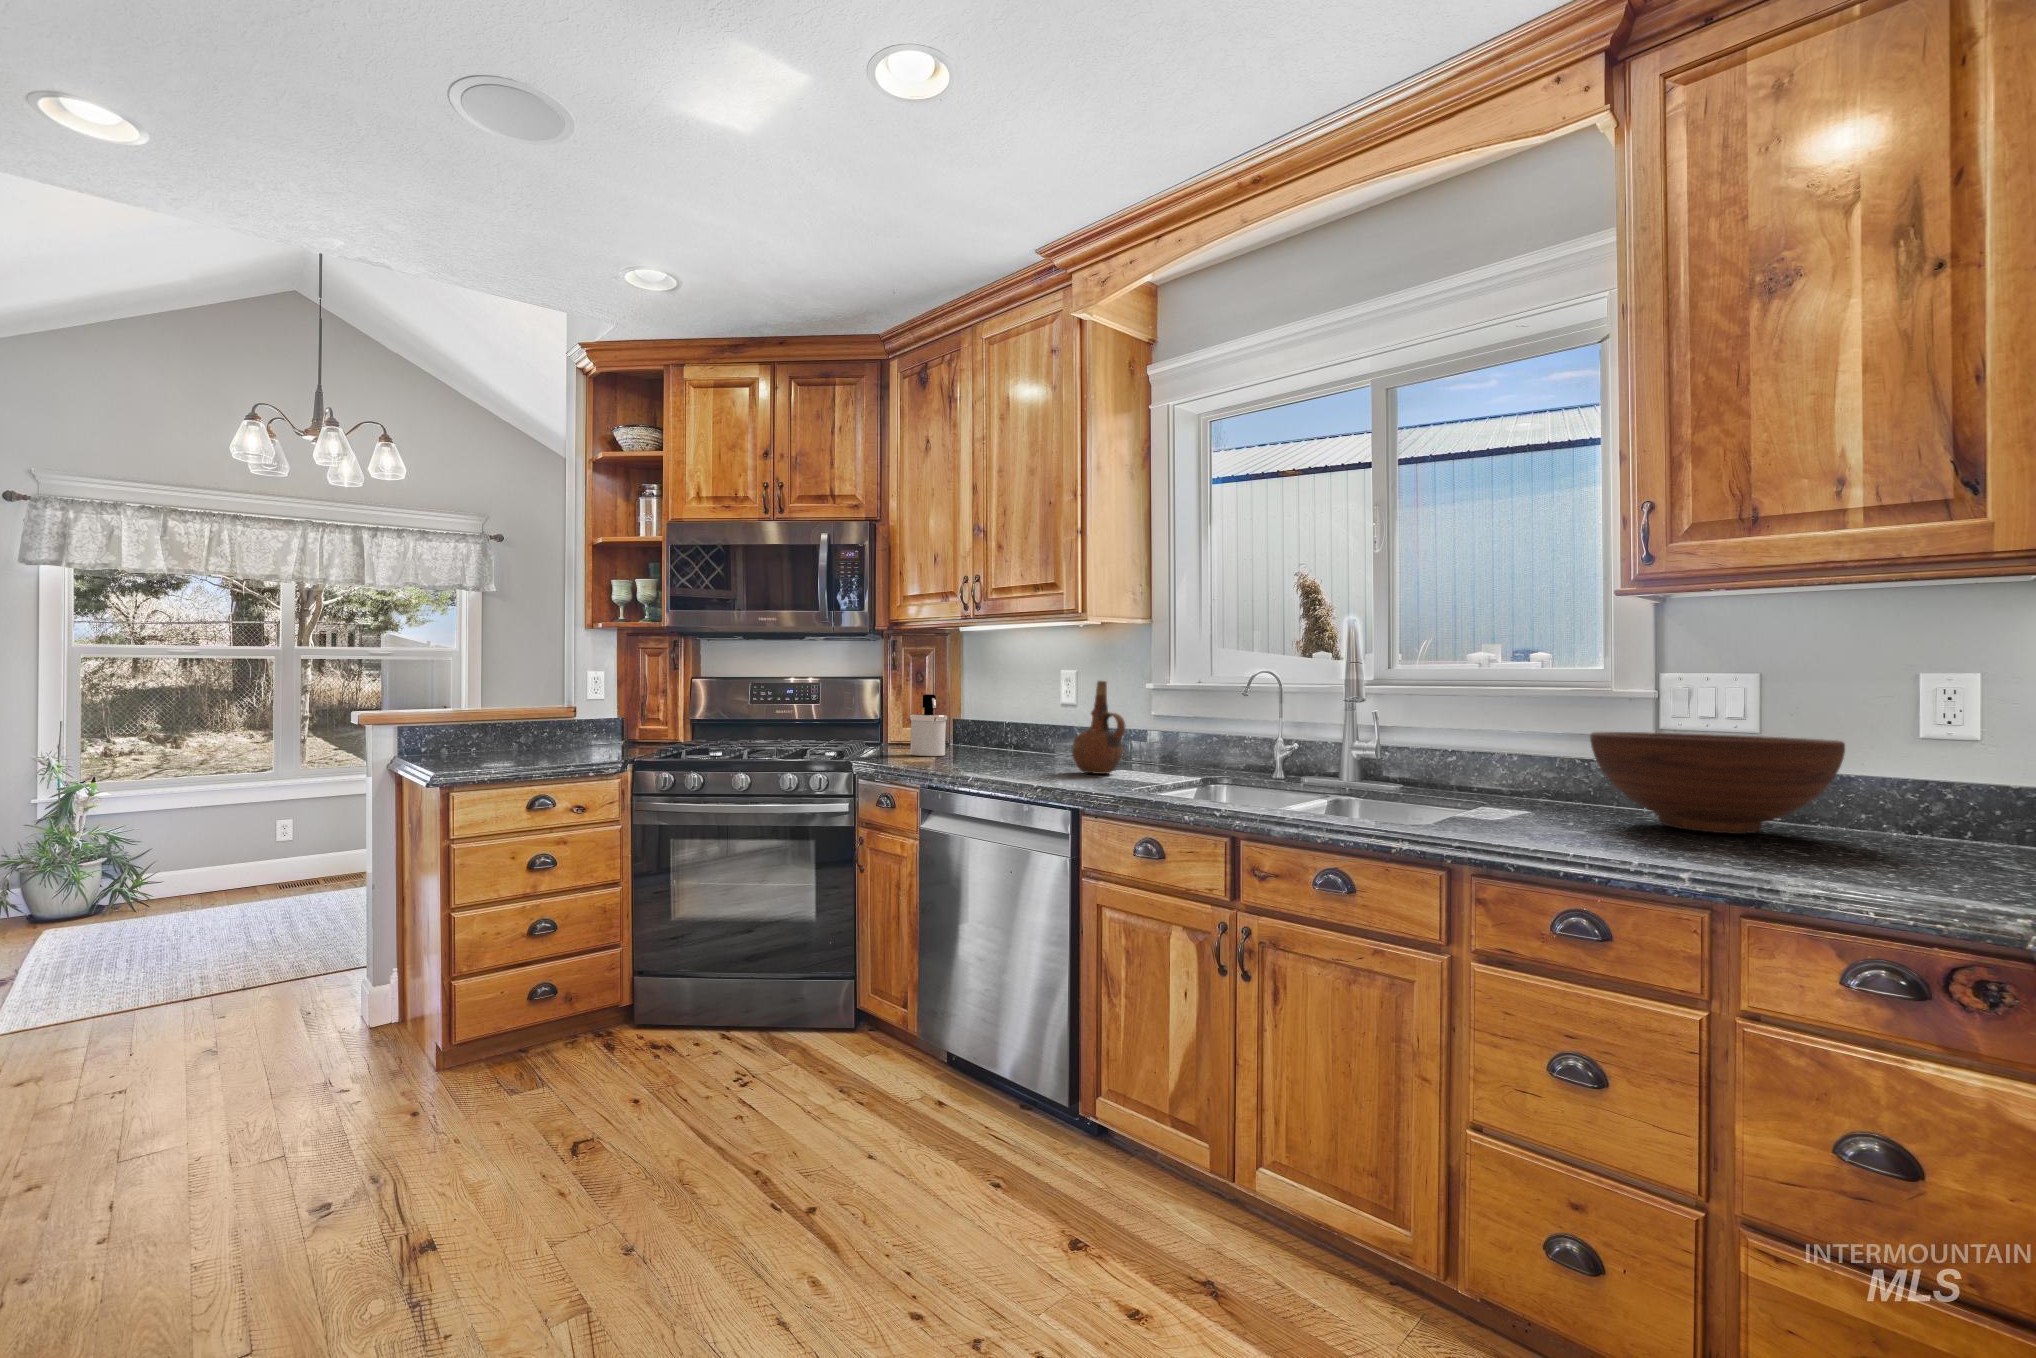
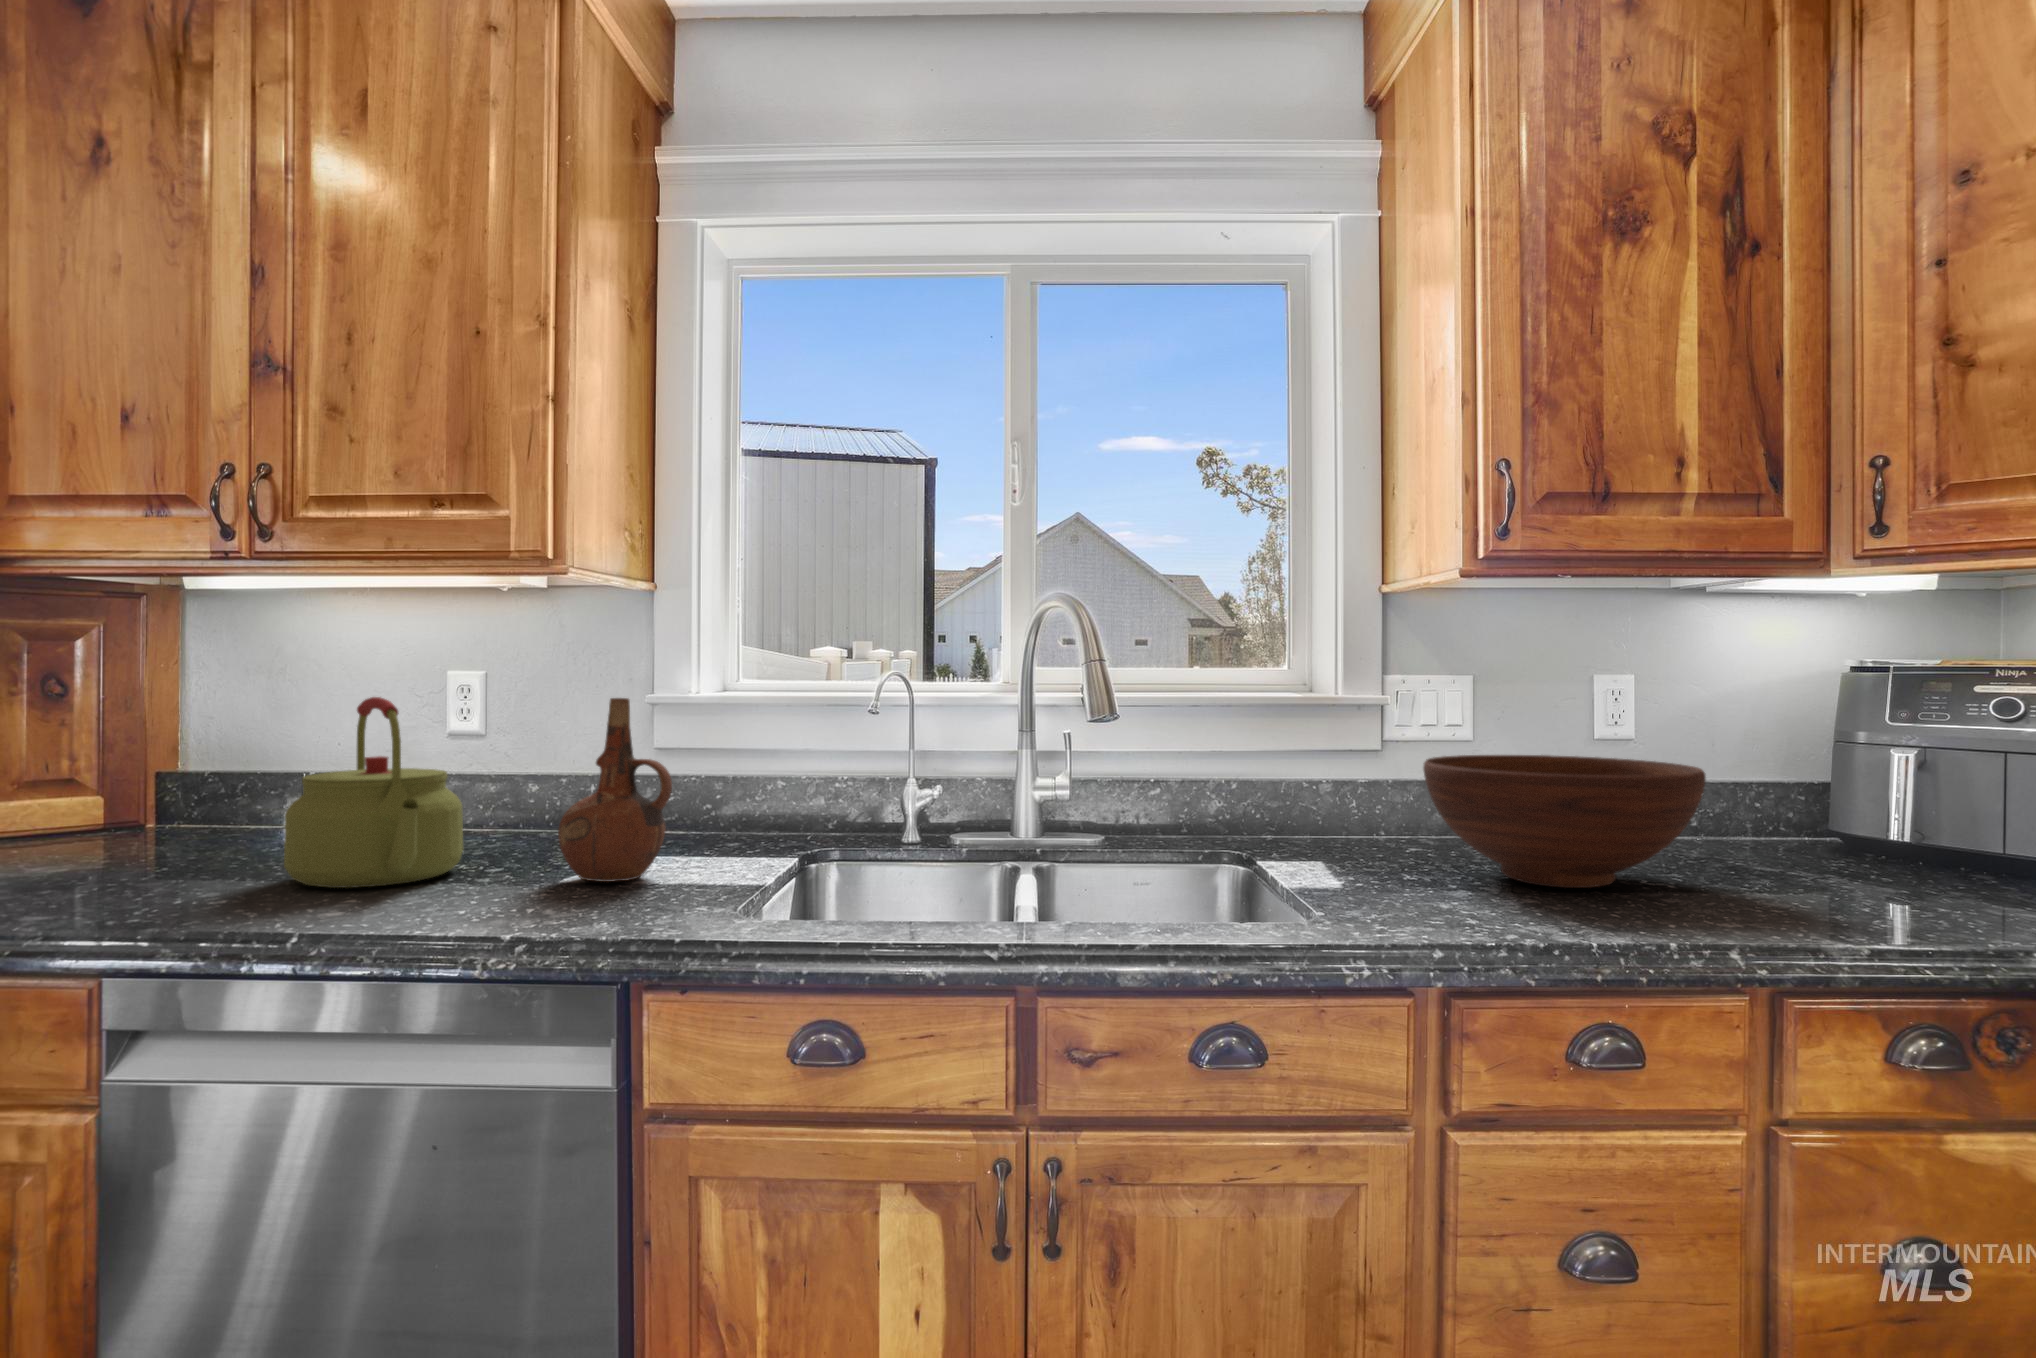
kettle: none [971,680,1044,767] -> present [284,697,463,888]
soap dispenser: present [910,694,947,756] -> none [64,728,174,873]

